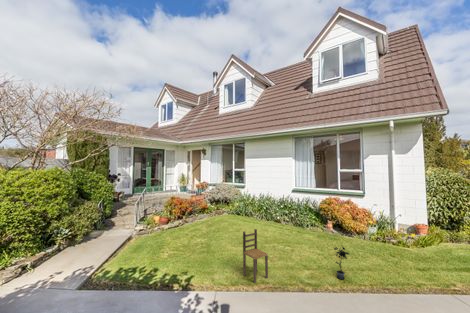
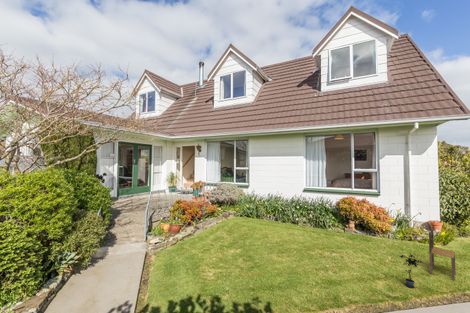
chair: present [243,229,268,283] -> present [429,229,456,280]

